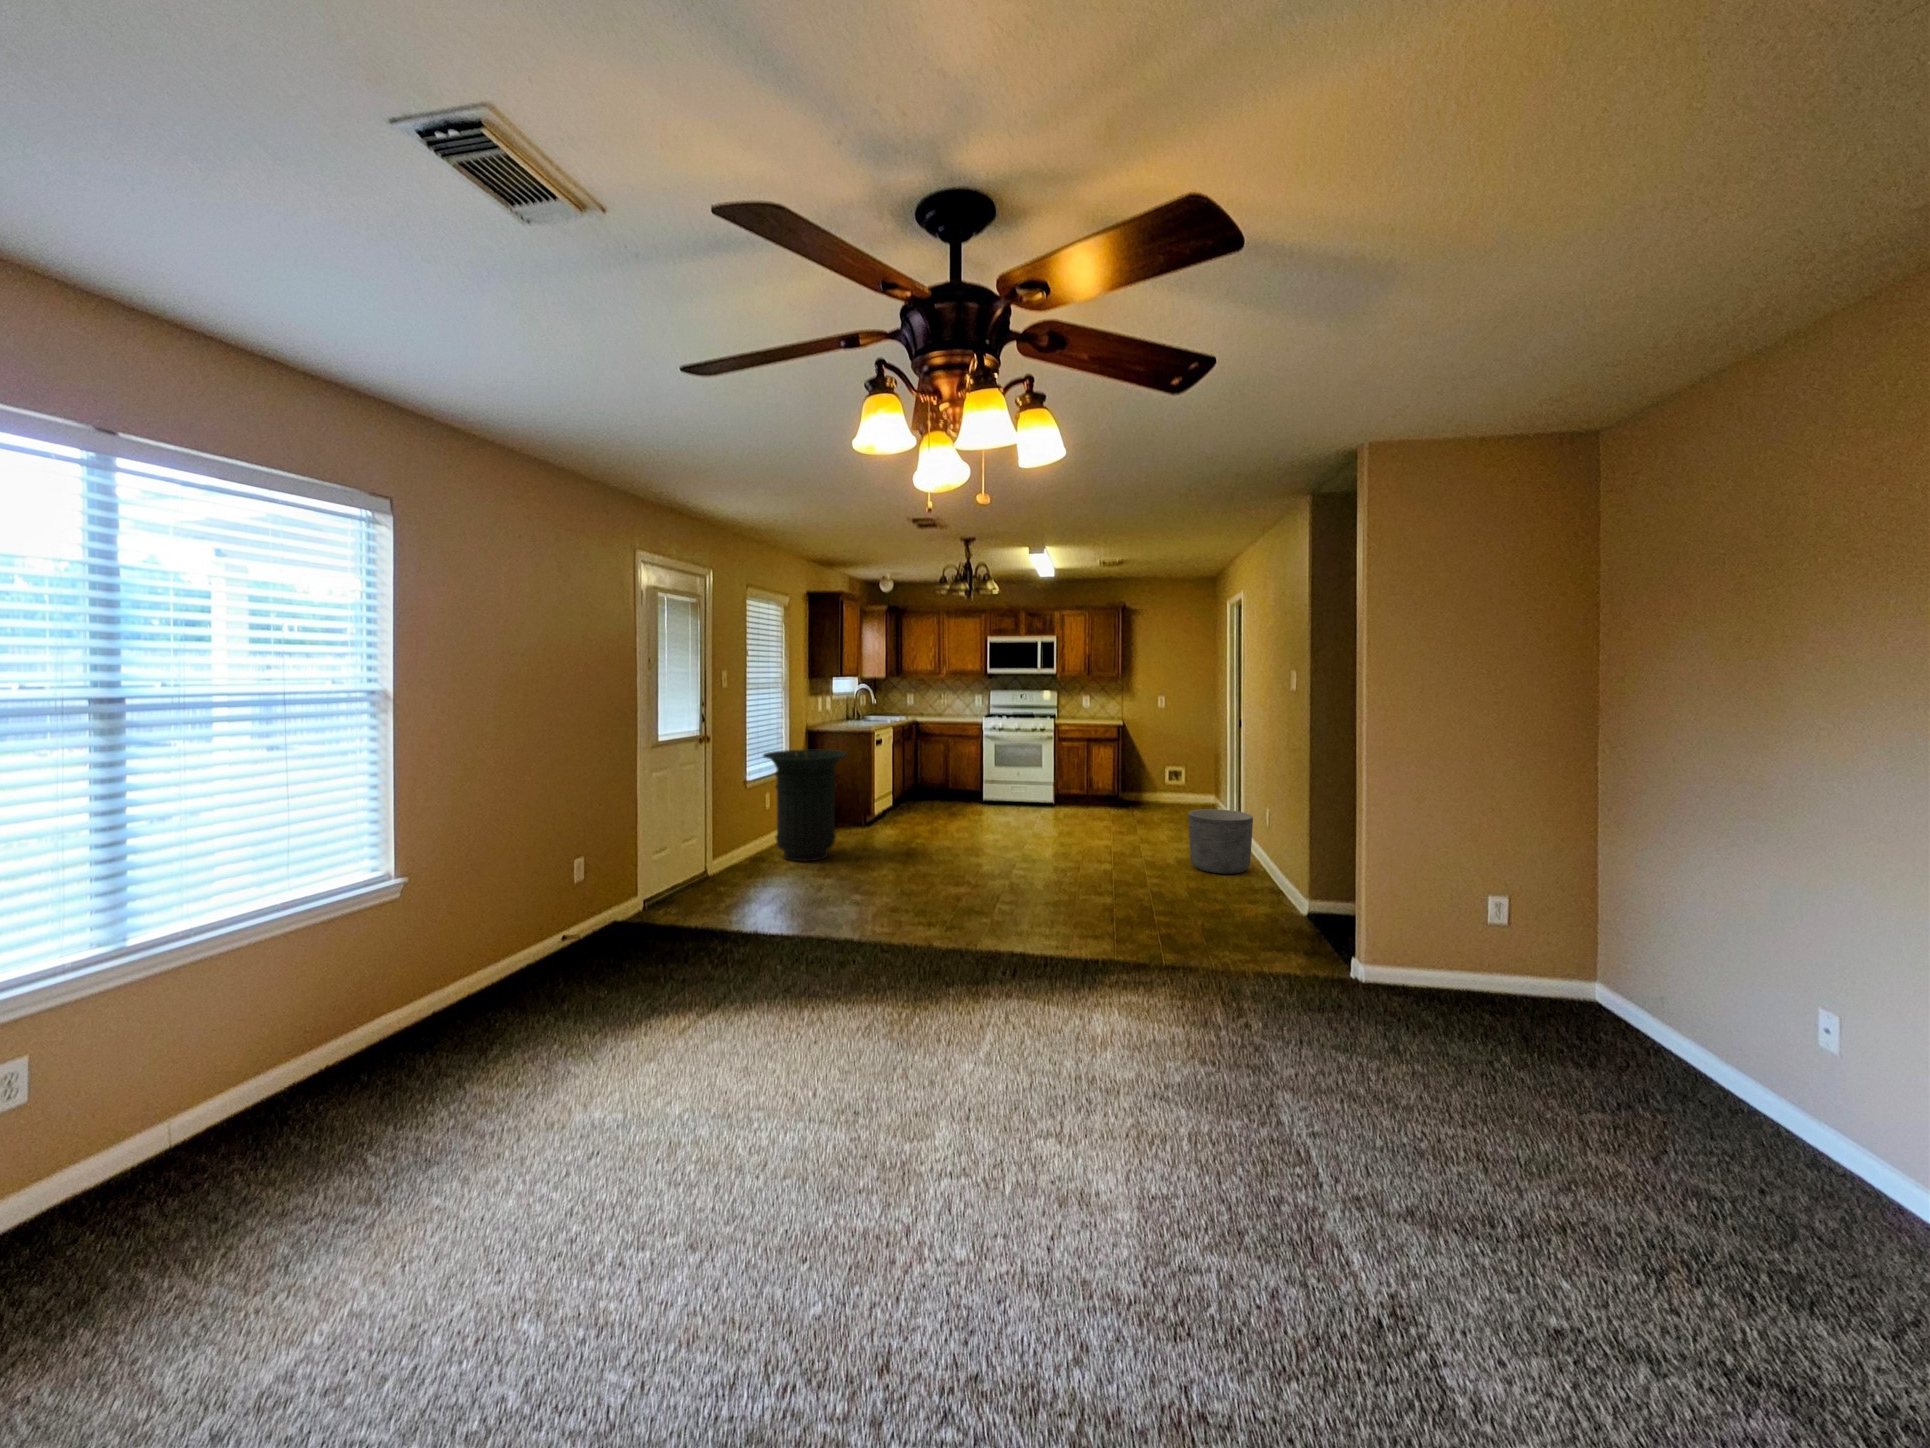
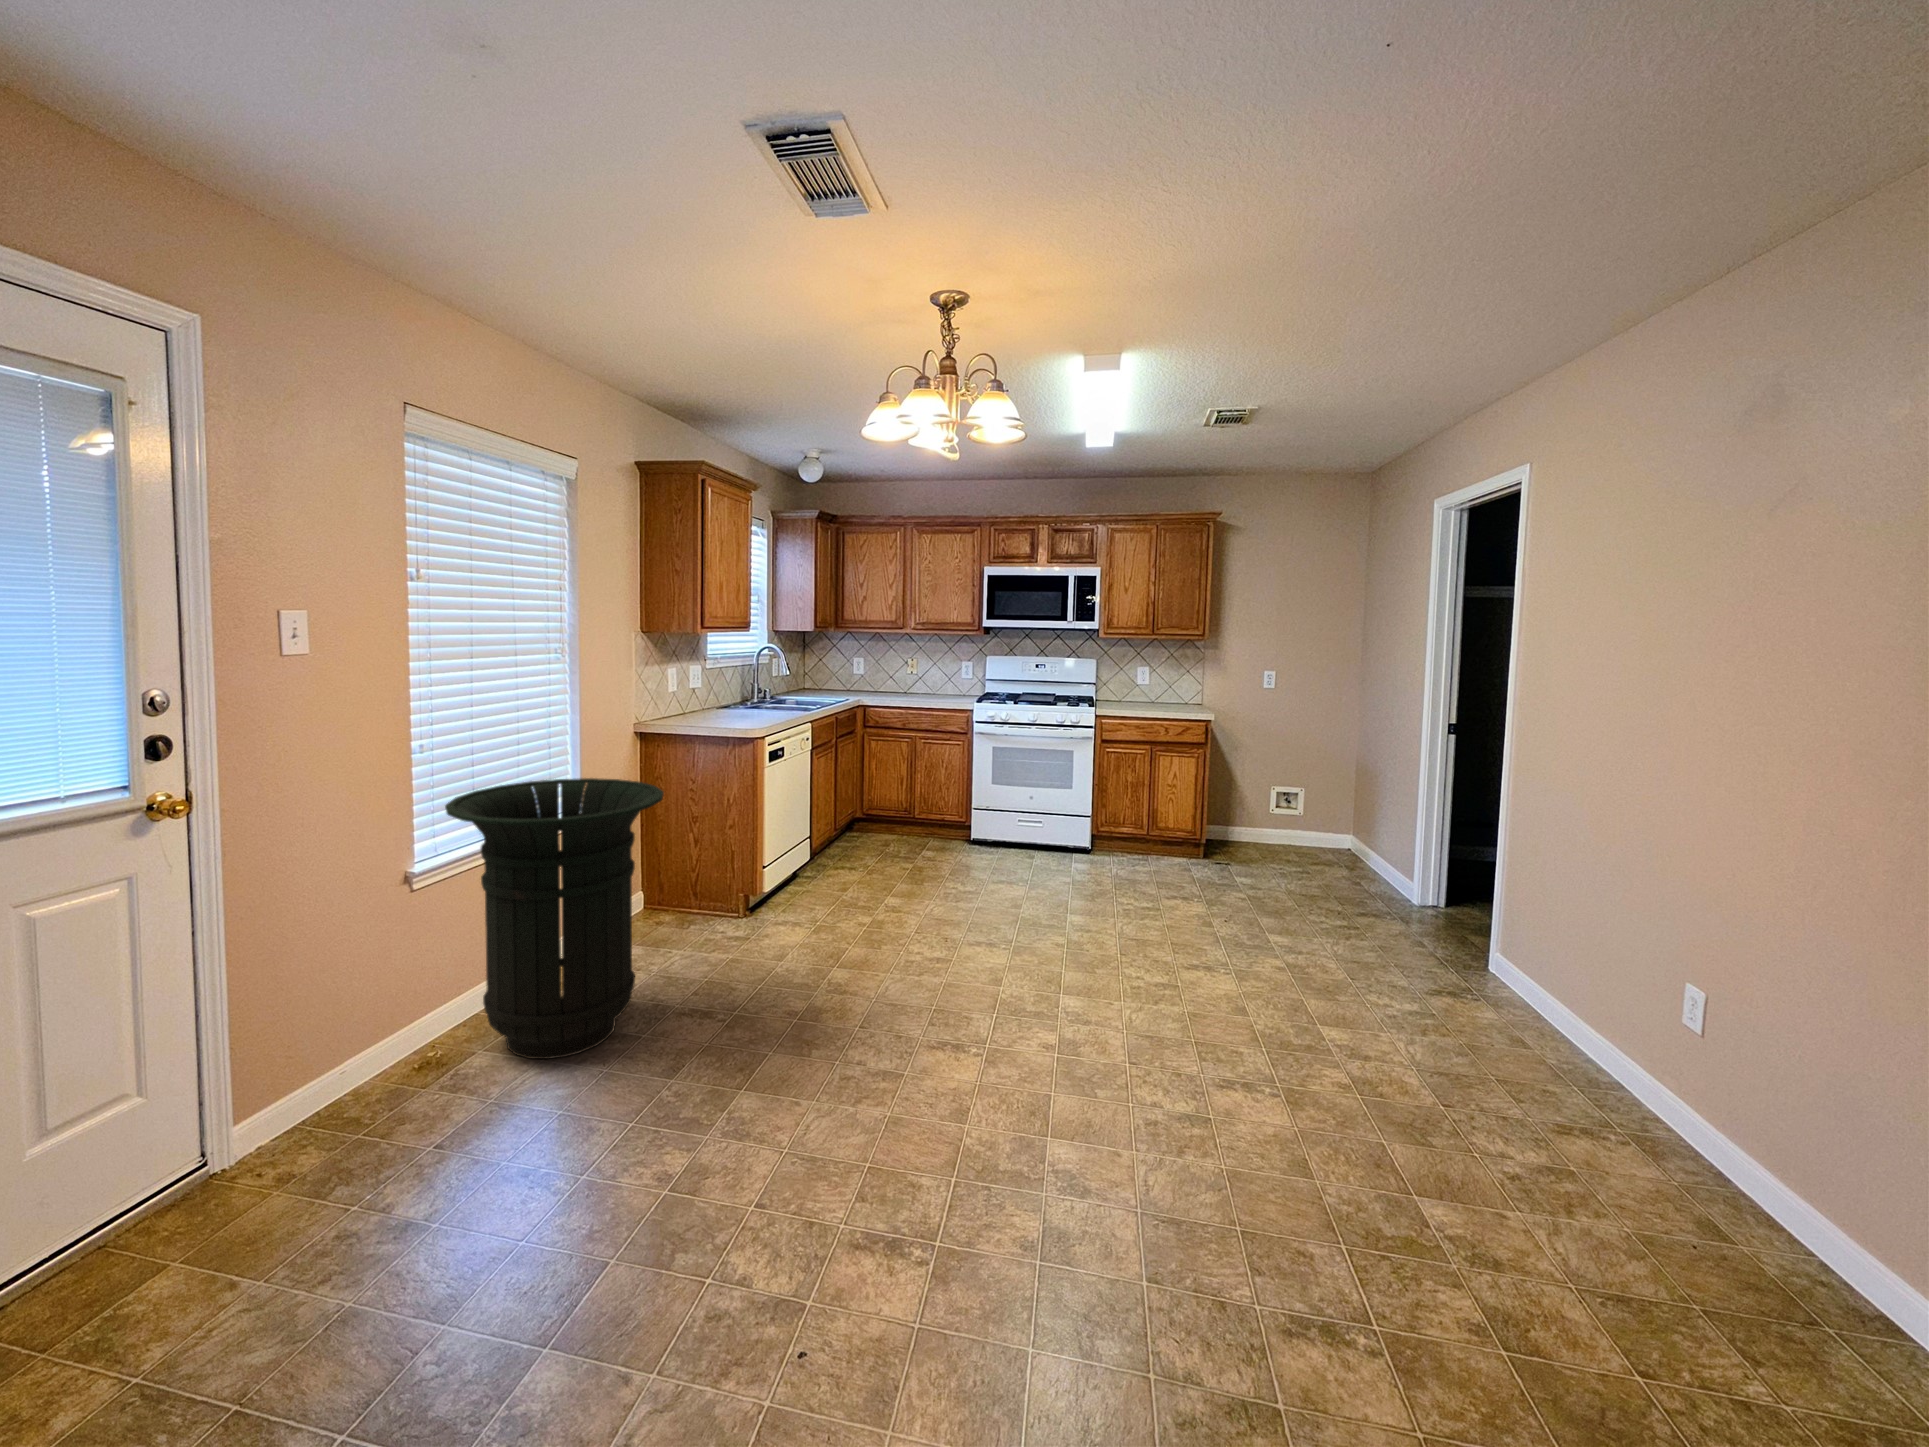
planter: present [1188,809,1253,874] -> none [1487,952,1690,1153]

